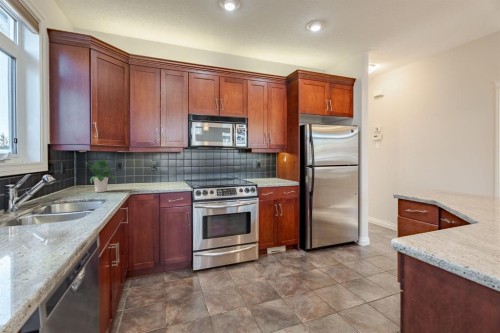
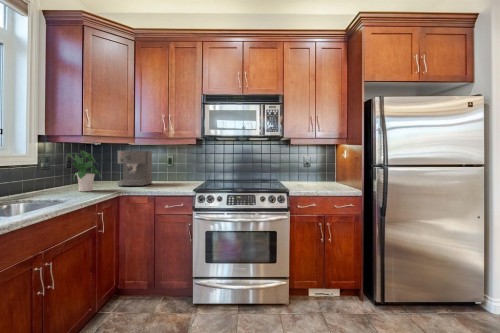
coffee maker: none [121,158,147,186] -> present [117,151,152,186]

